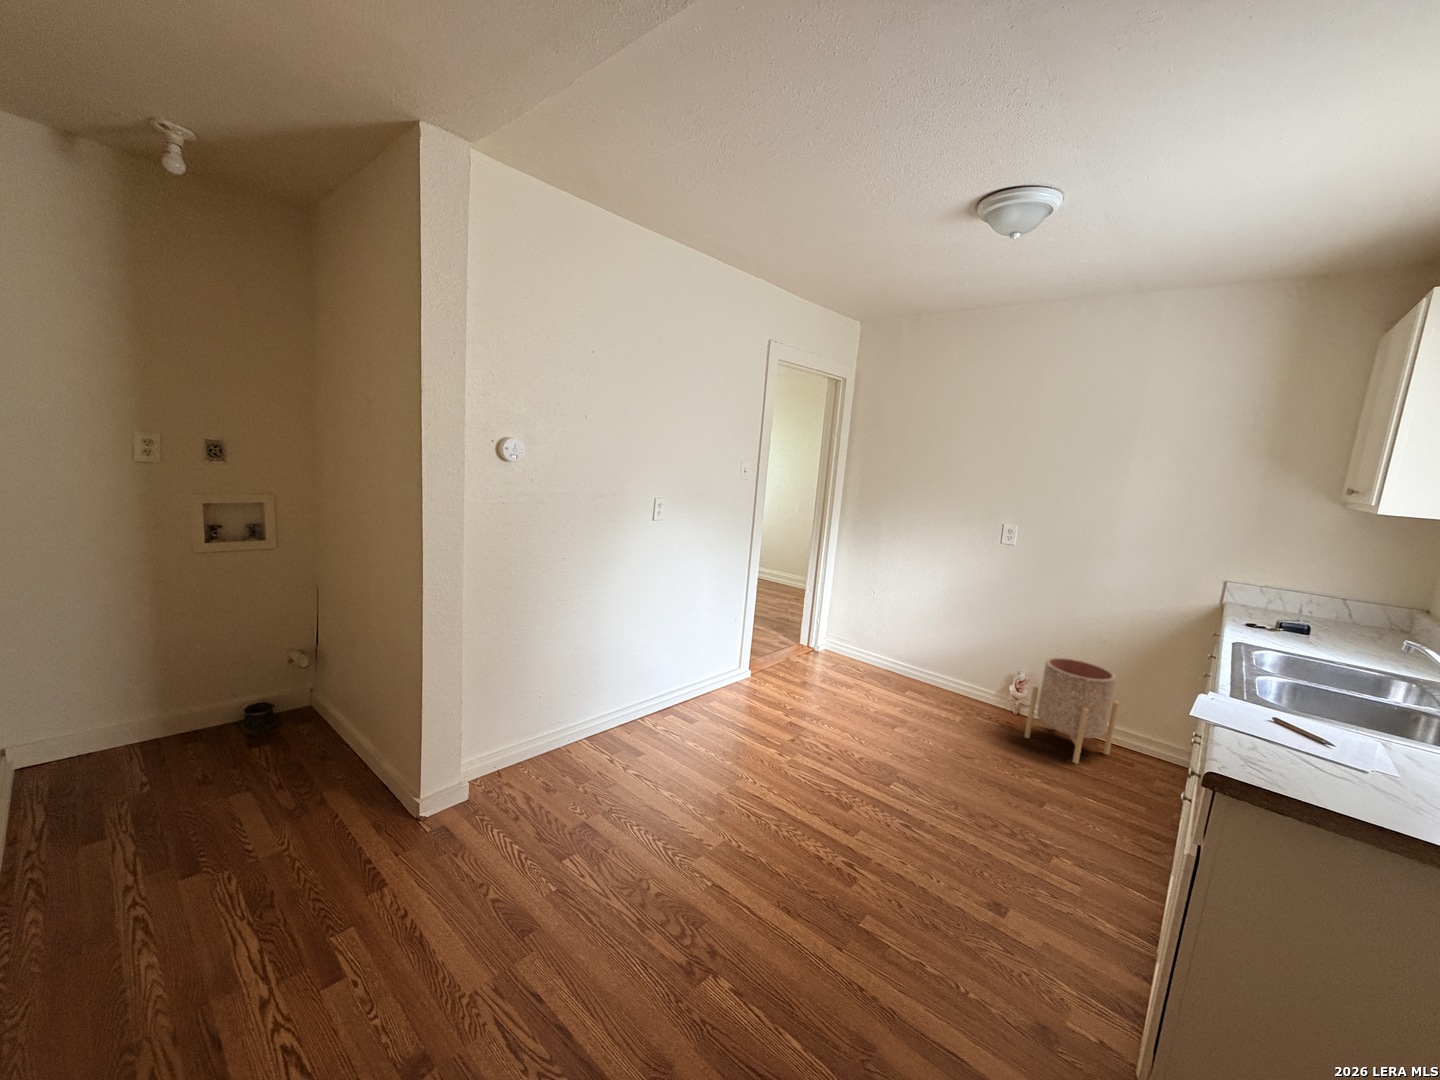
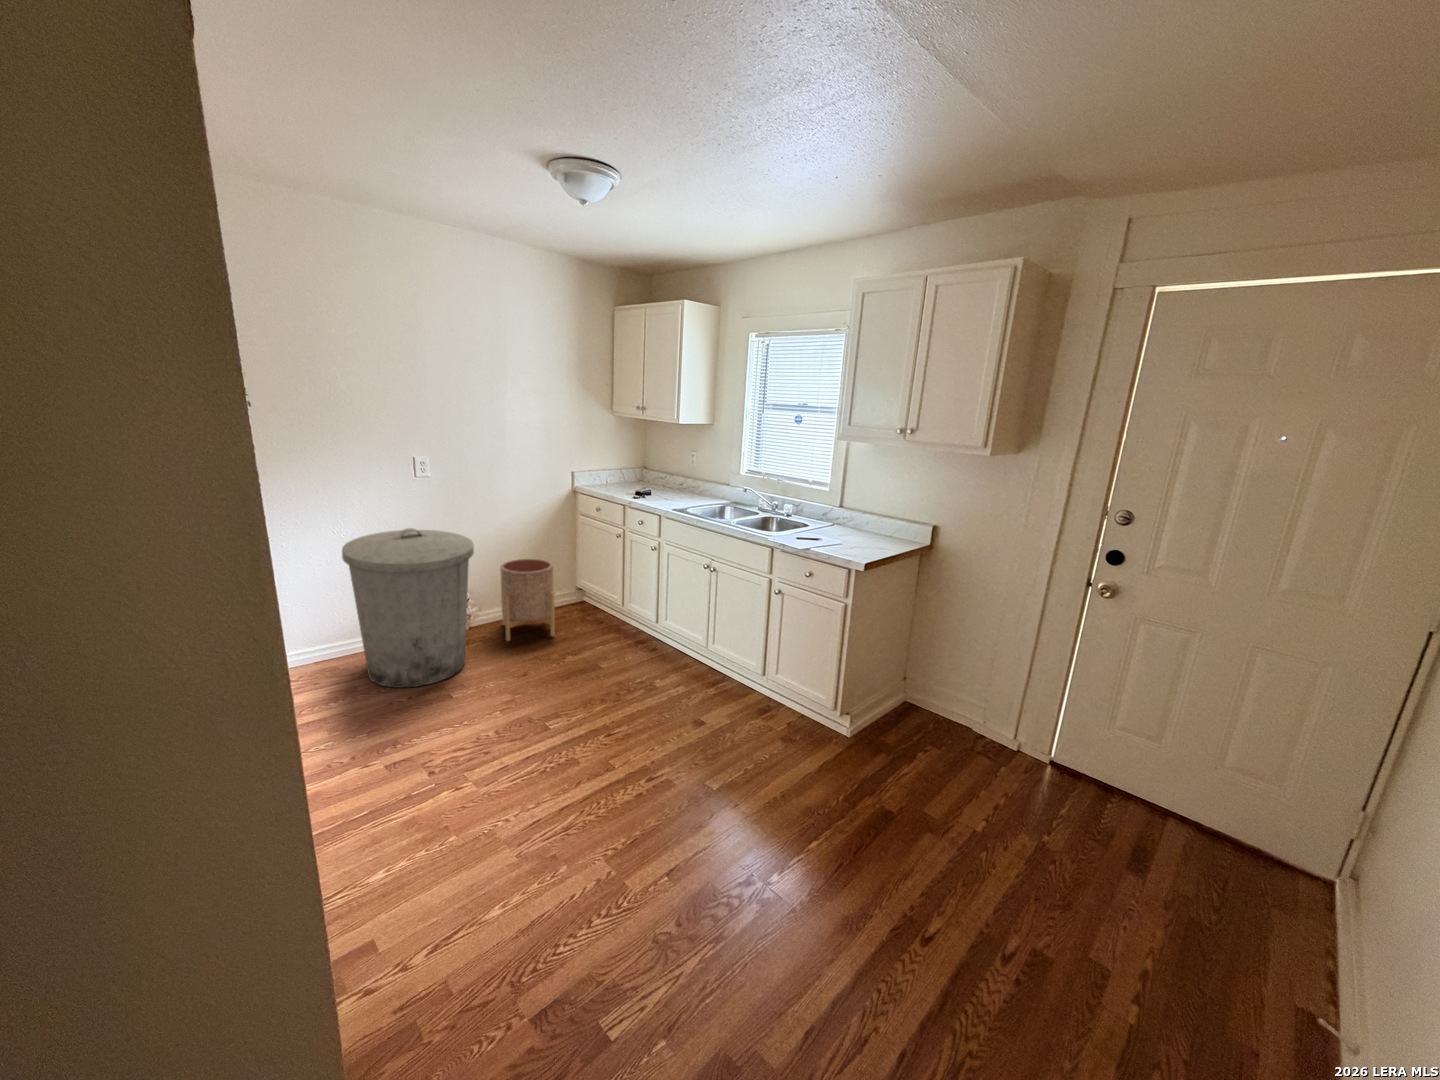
trash can: none [887,579,999,724] -> present [342,528,474,688]

